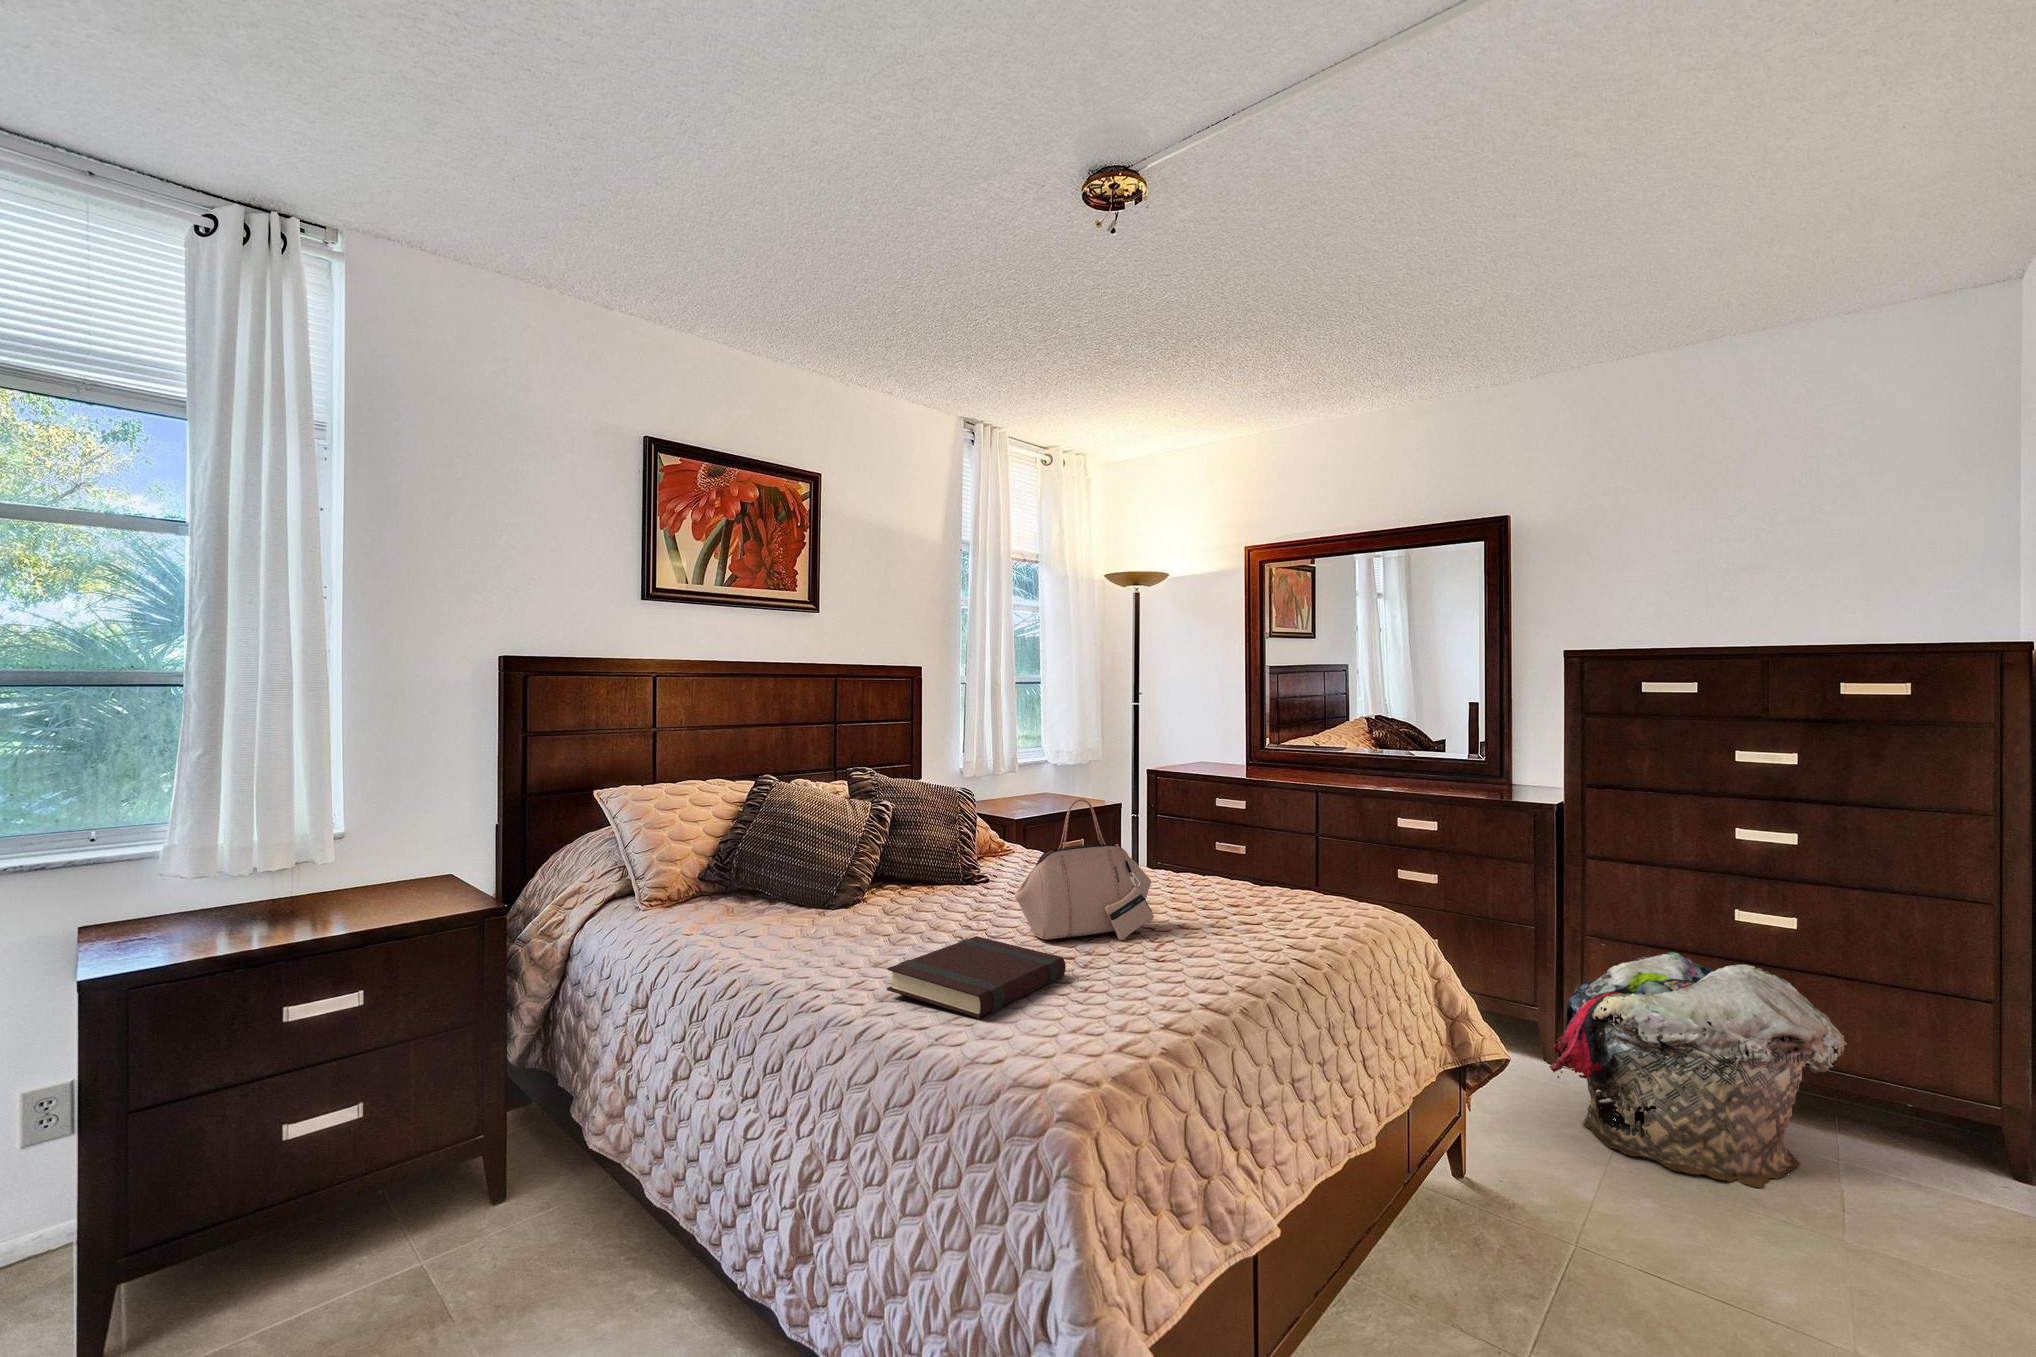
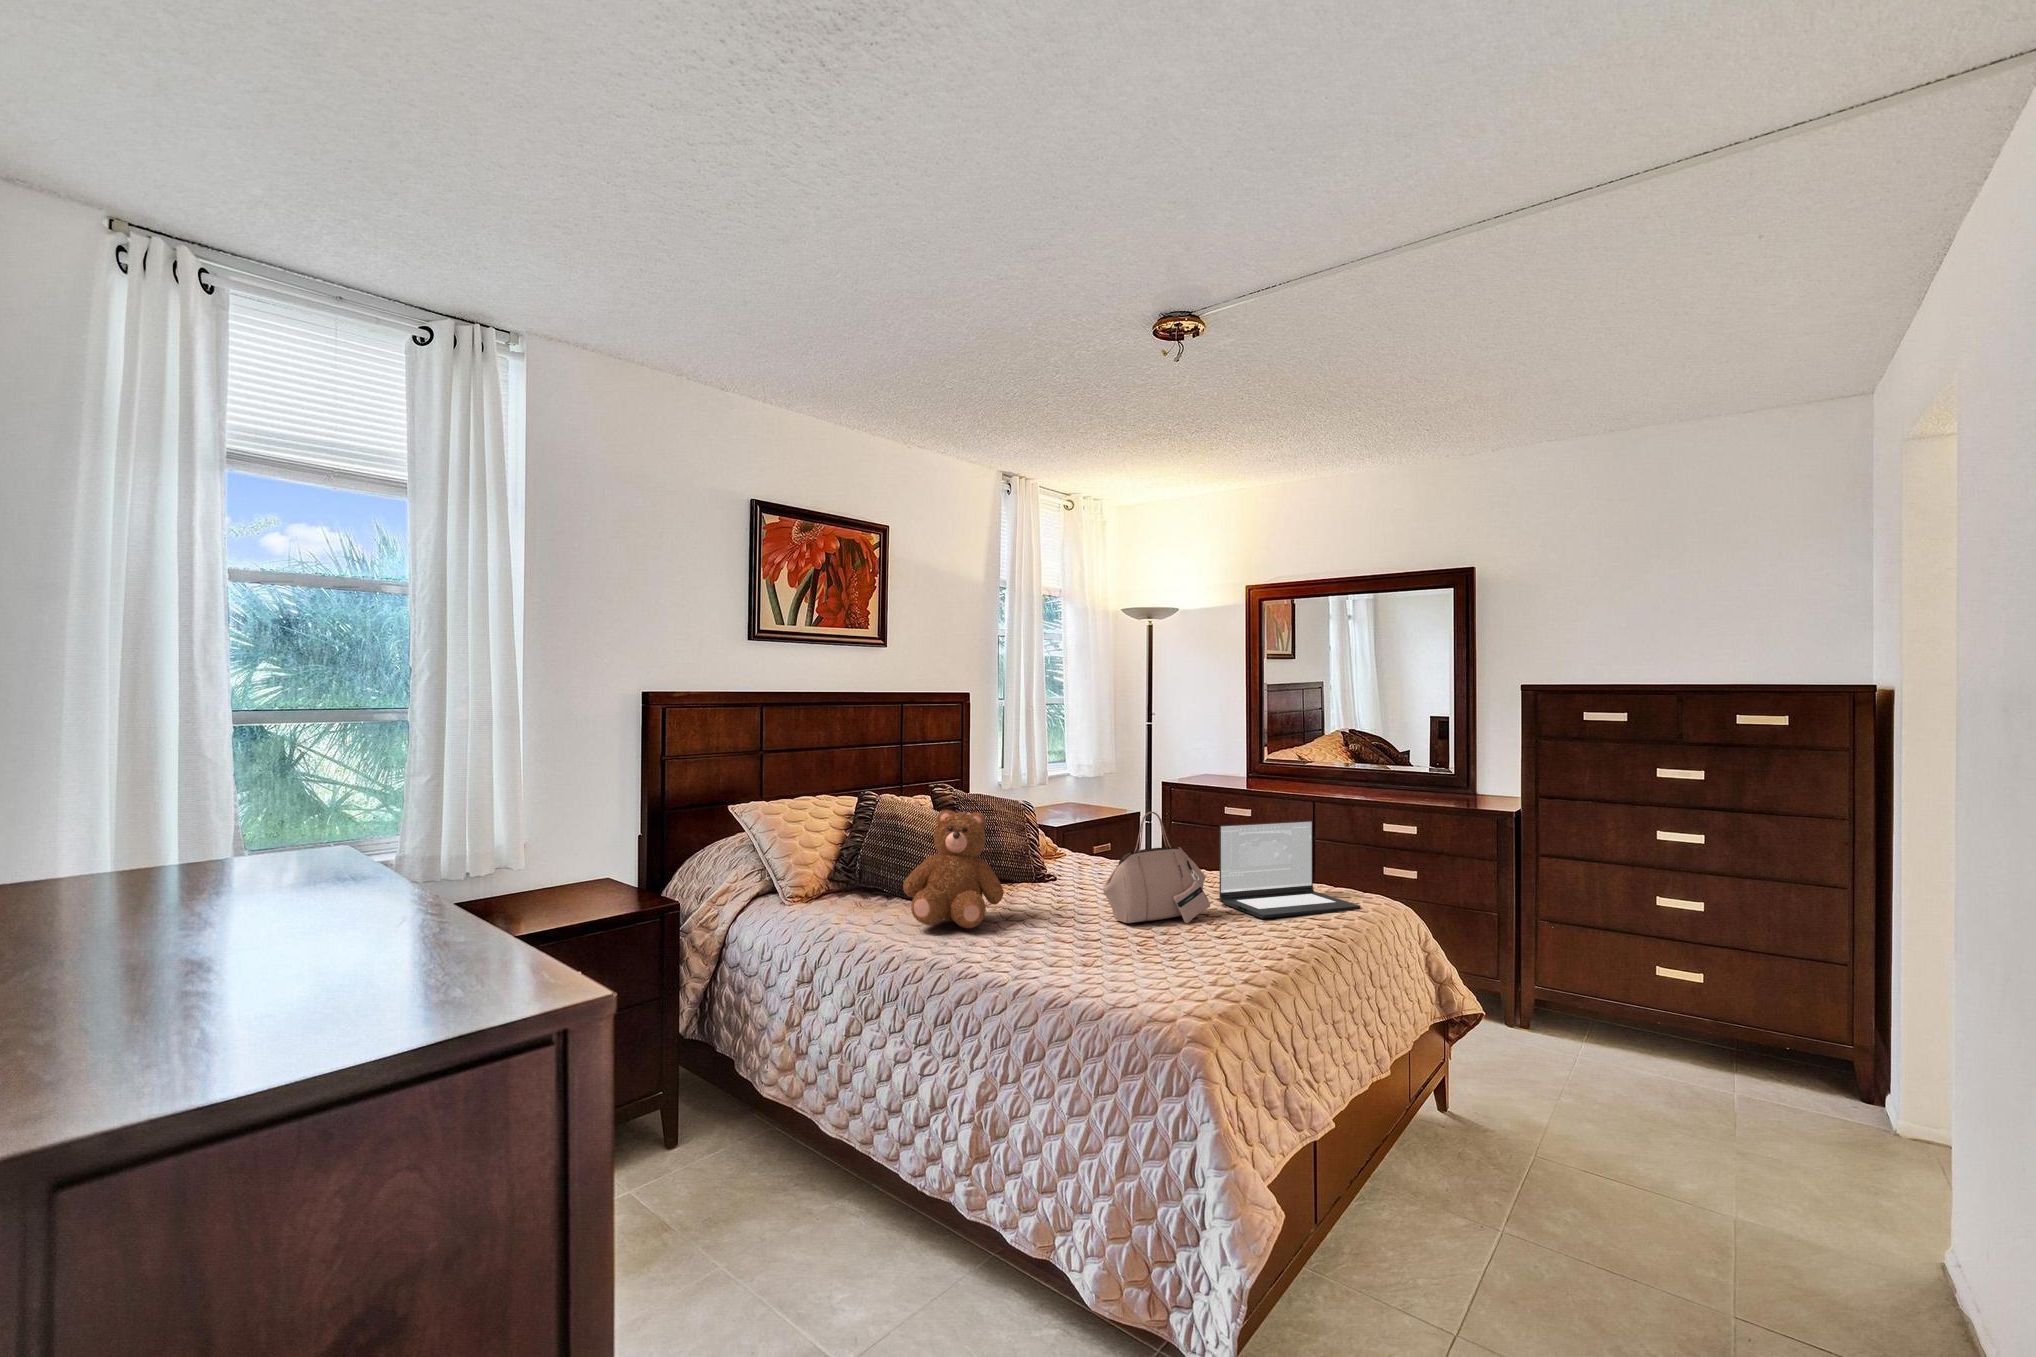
teddy bear: none [770,795,895,944] -> present [903,810,1004,928]
laptop: none [1173,813,1350,936] -> present [1219,821,1361,918]
book: present [886,936,1066,1018] -> none [1026,920,1156,979]
laundry basket: present [1550,952,1847,1188] -> none [1511,931,1743,1114]

